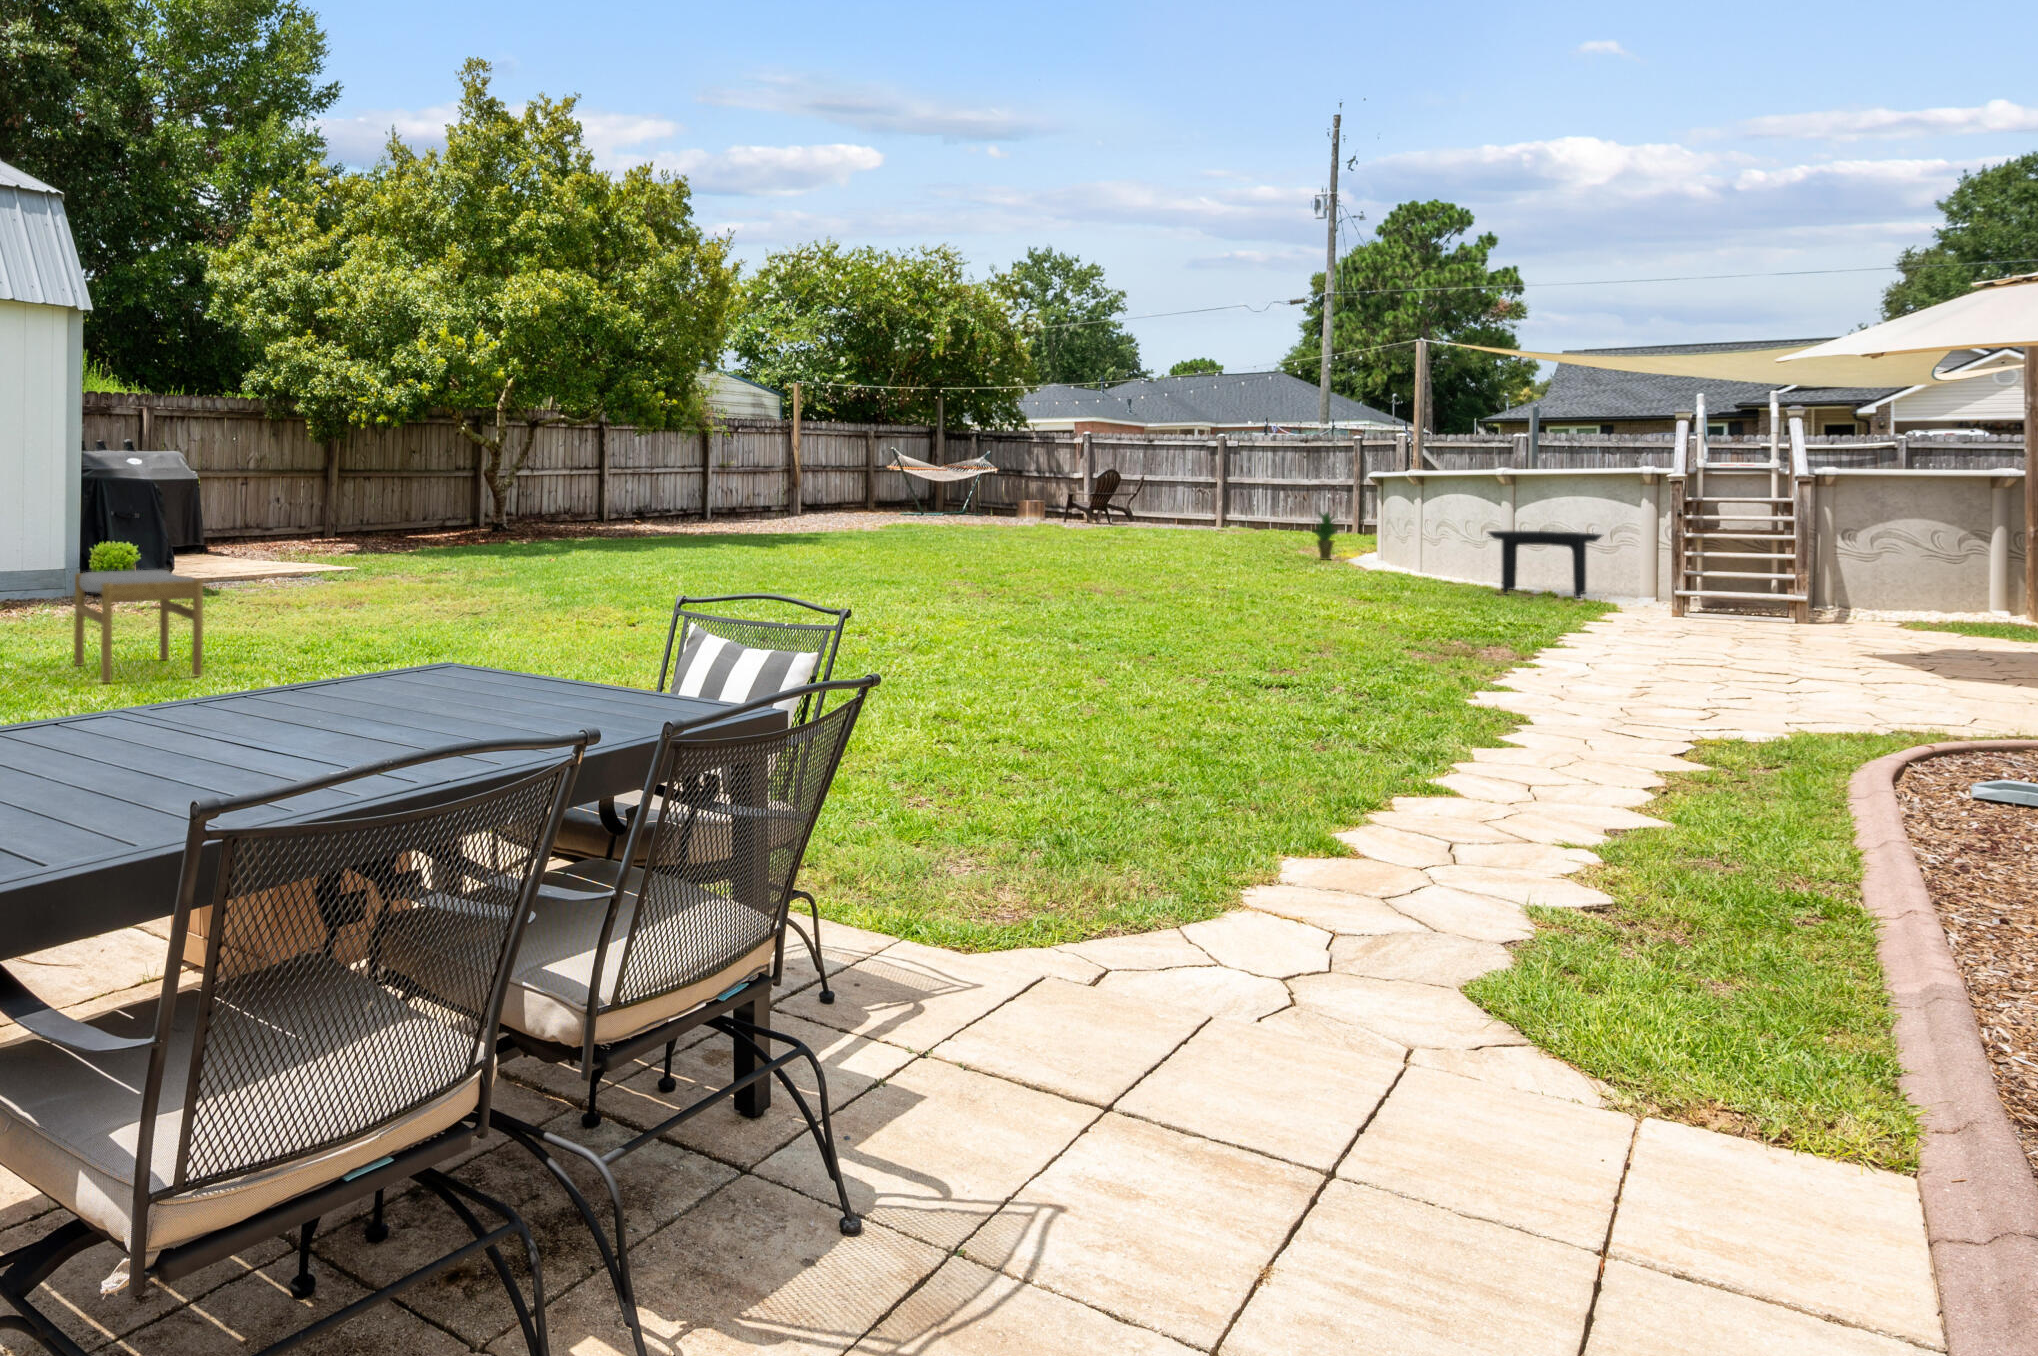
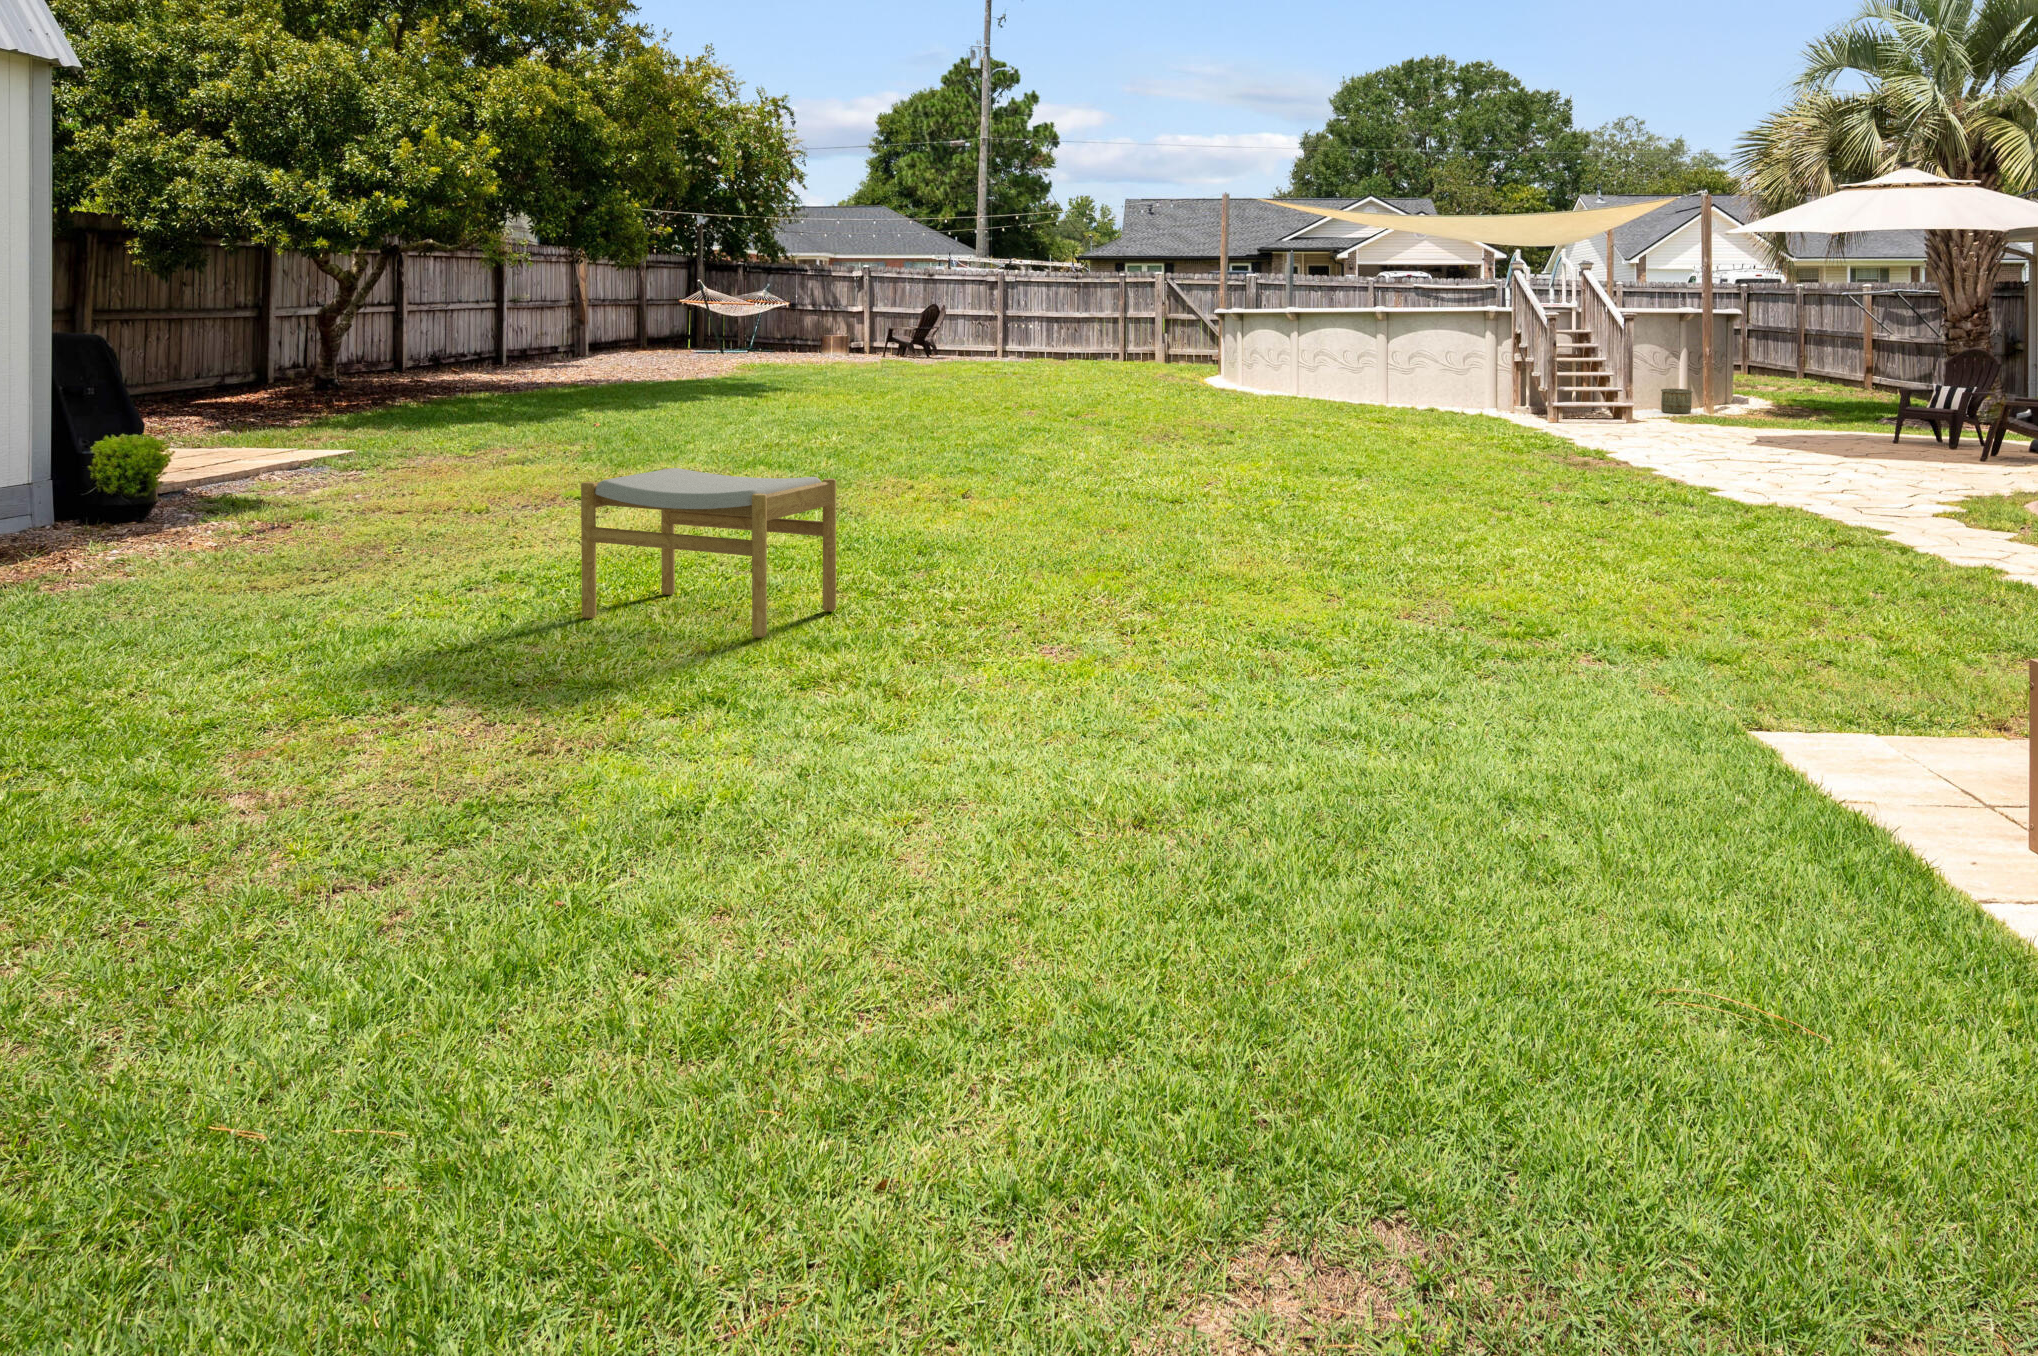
potted plant: present [1314,512,1338,560] -> none [1200,343,1232,385]
round table: present [1488,531,1604,598] -> none [1437,358,1523,410]
wooden bucket: none [1808,579,1858,613] -> present [1661,389,1693,413]

